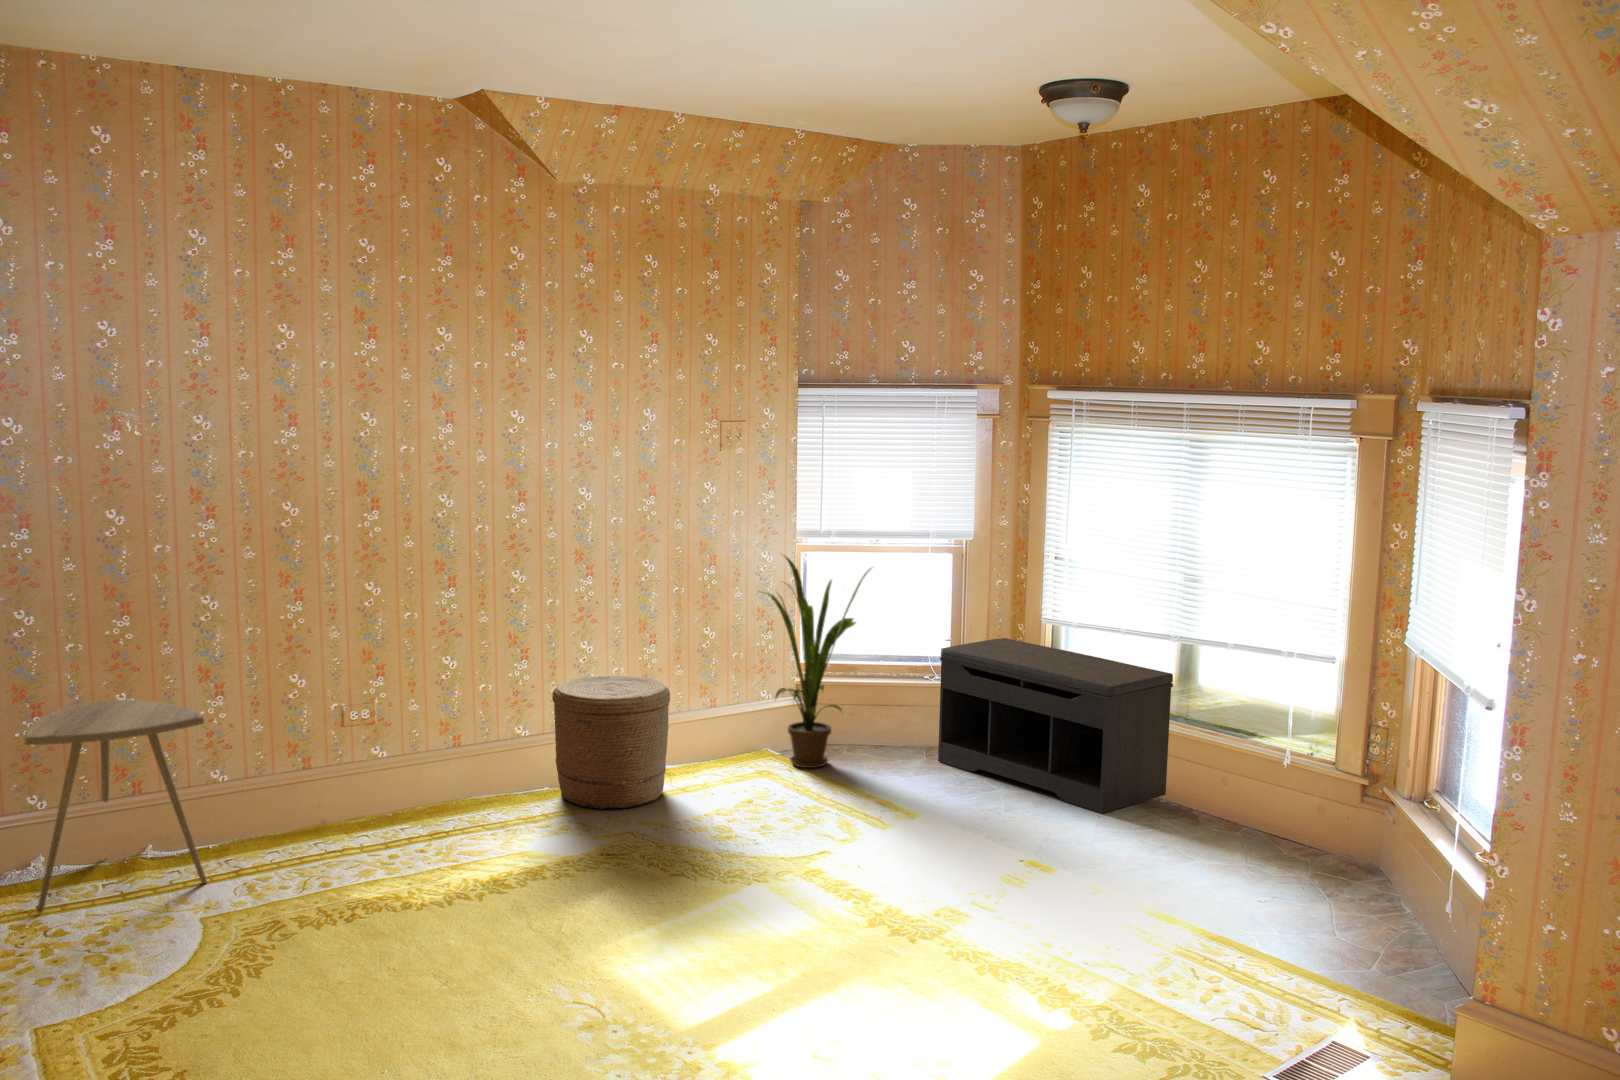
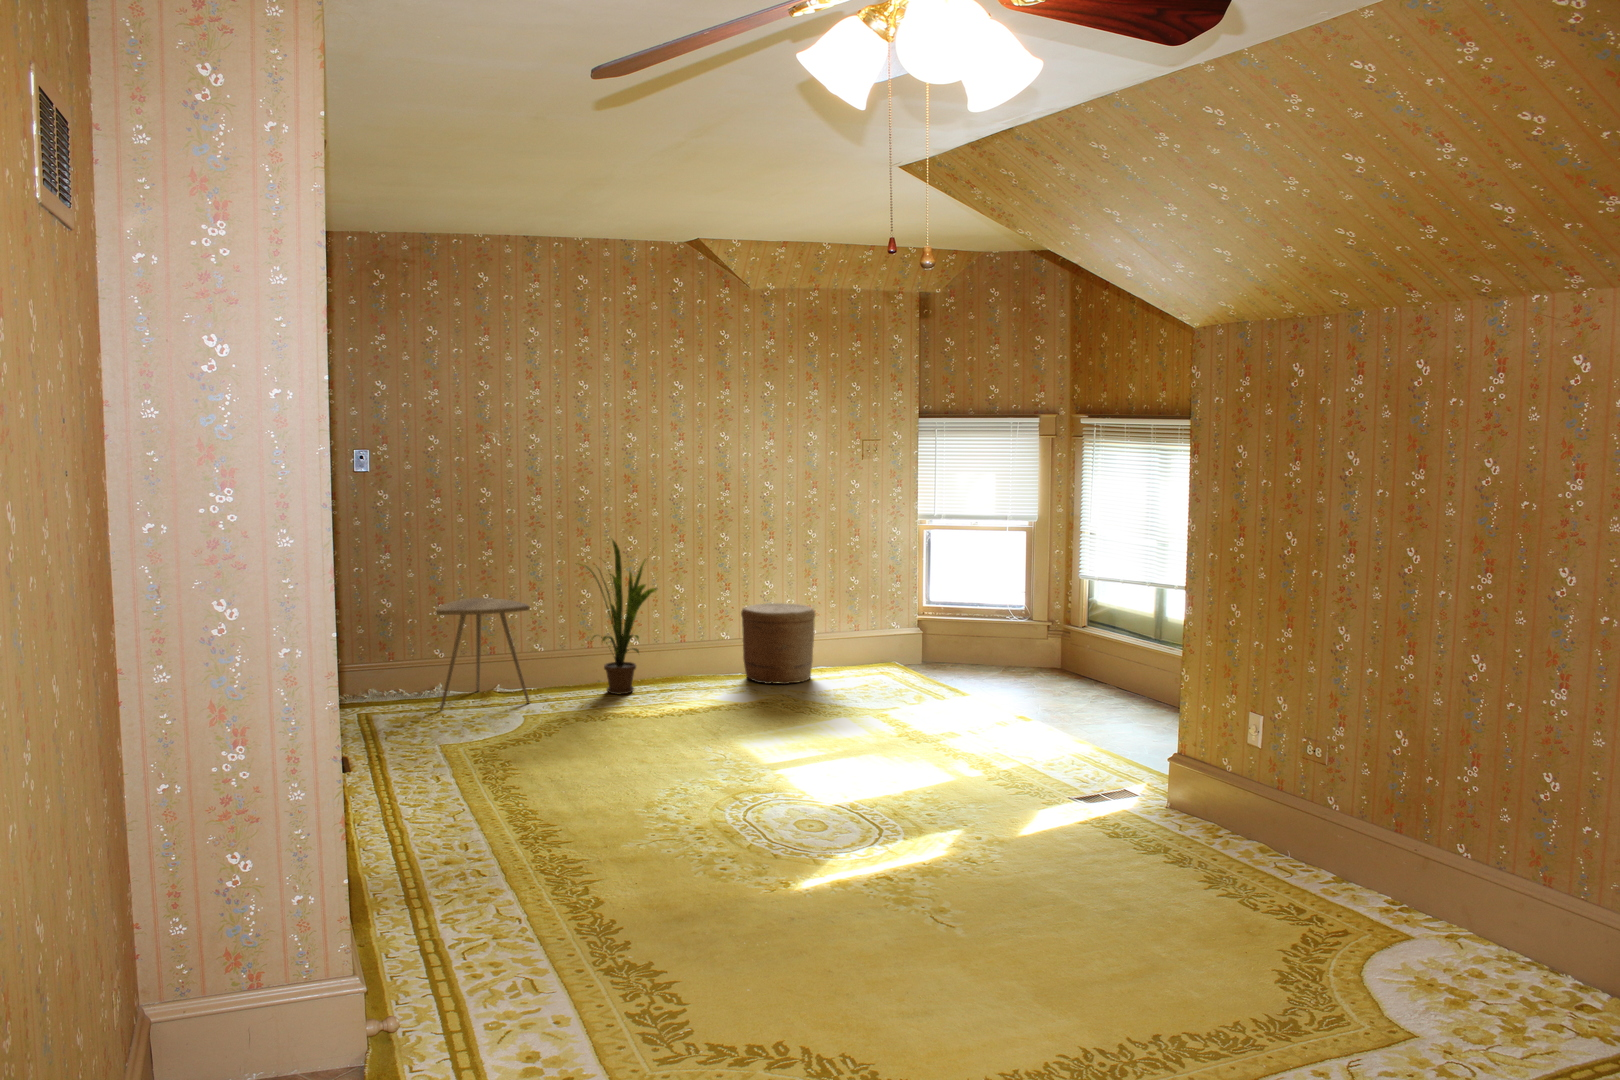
house plant: present [764,556,870,768] -> present [589,540,657,694]
bench: present [938,638,1173,814] -> none [1005,590,1154,701]

